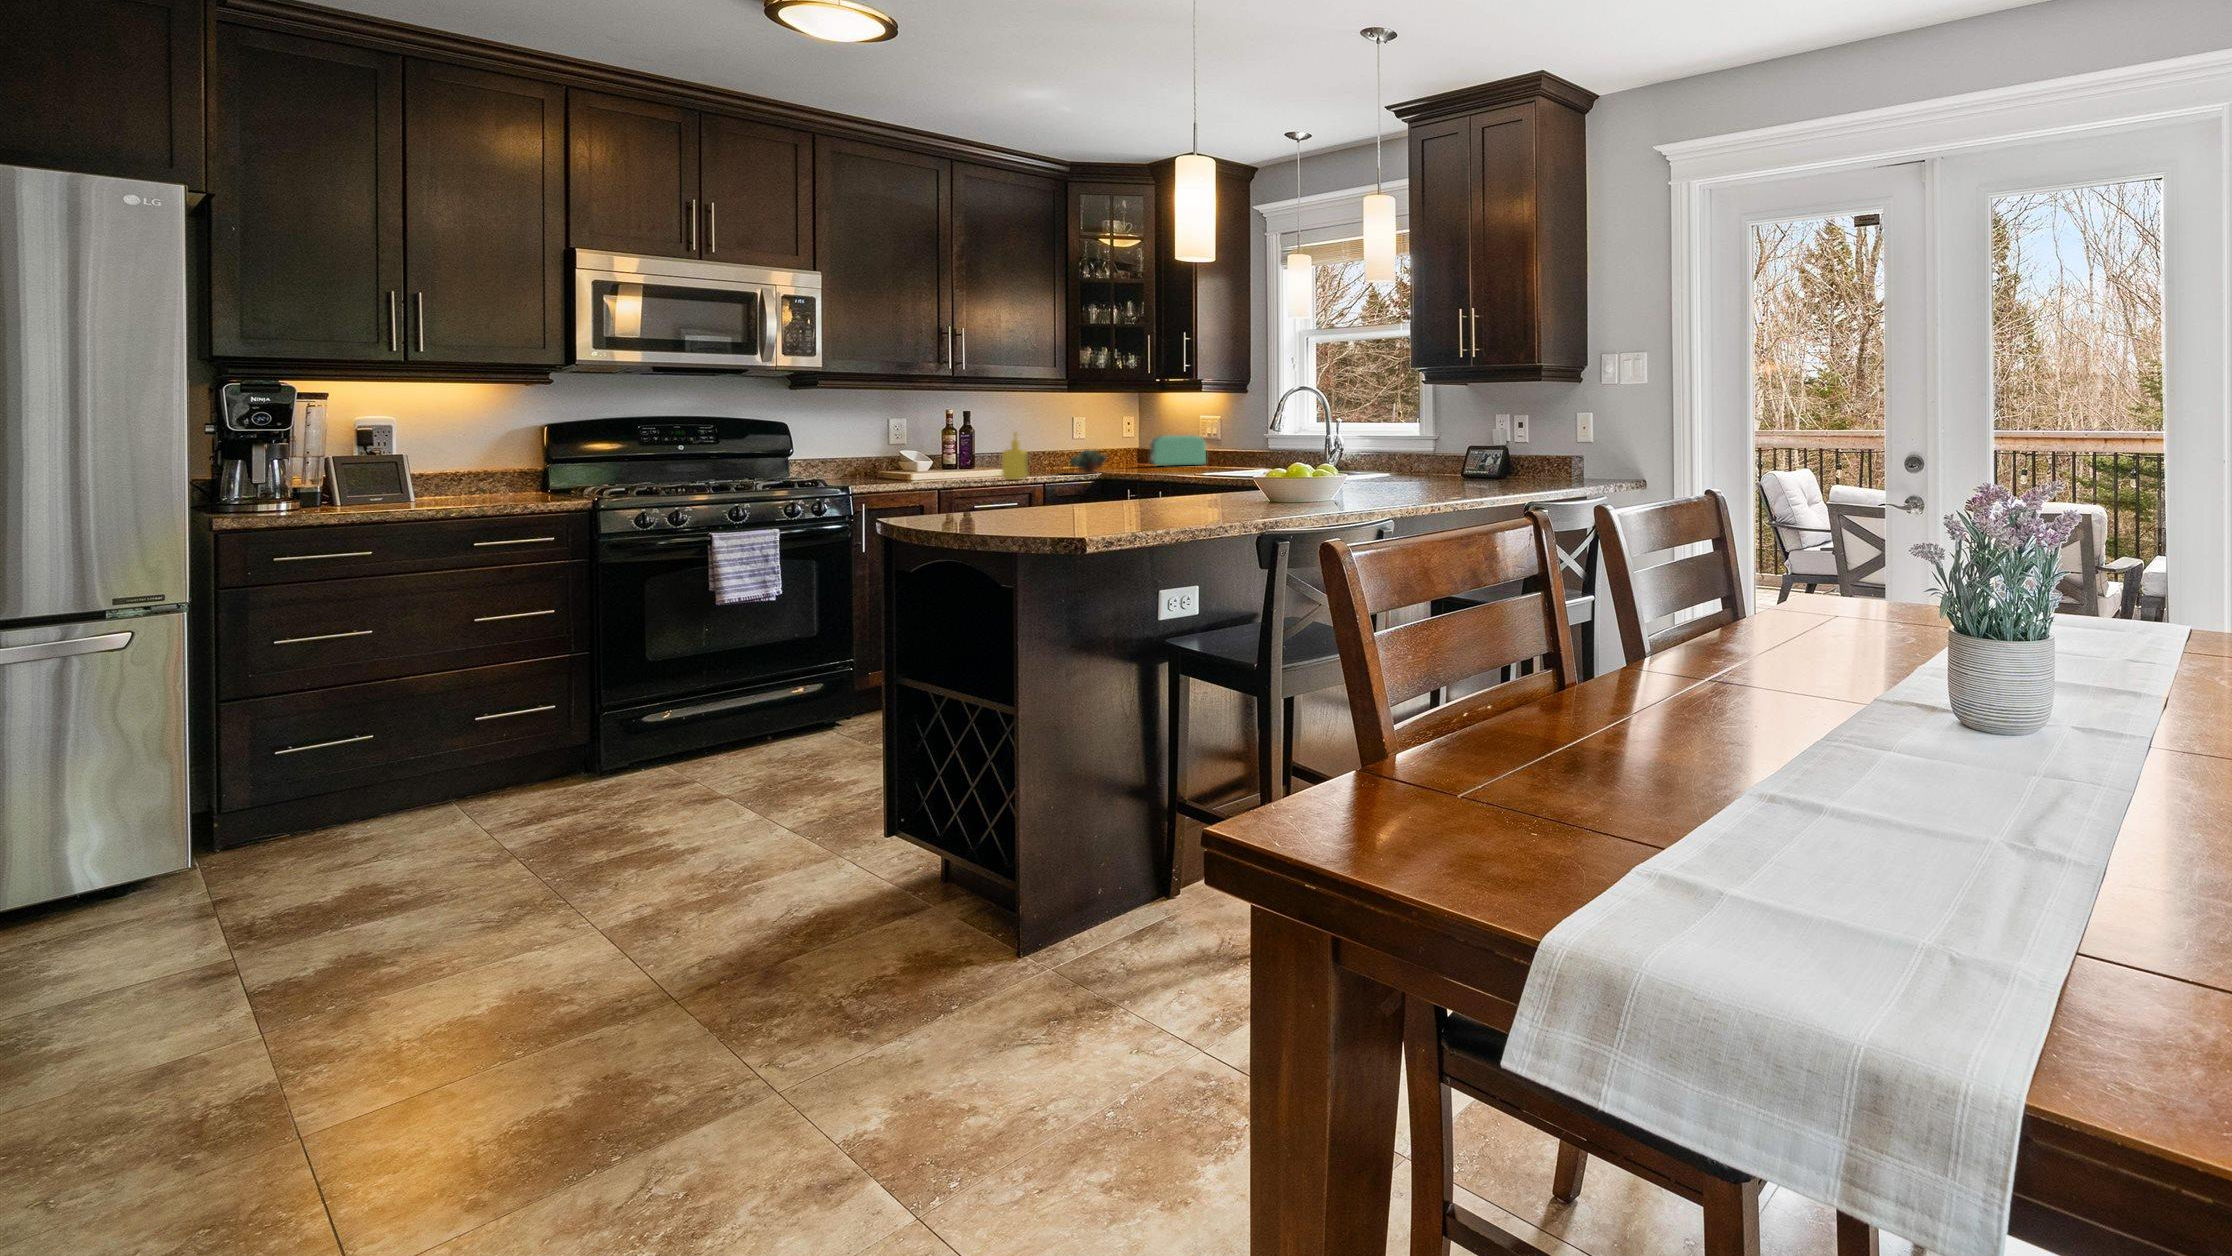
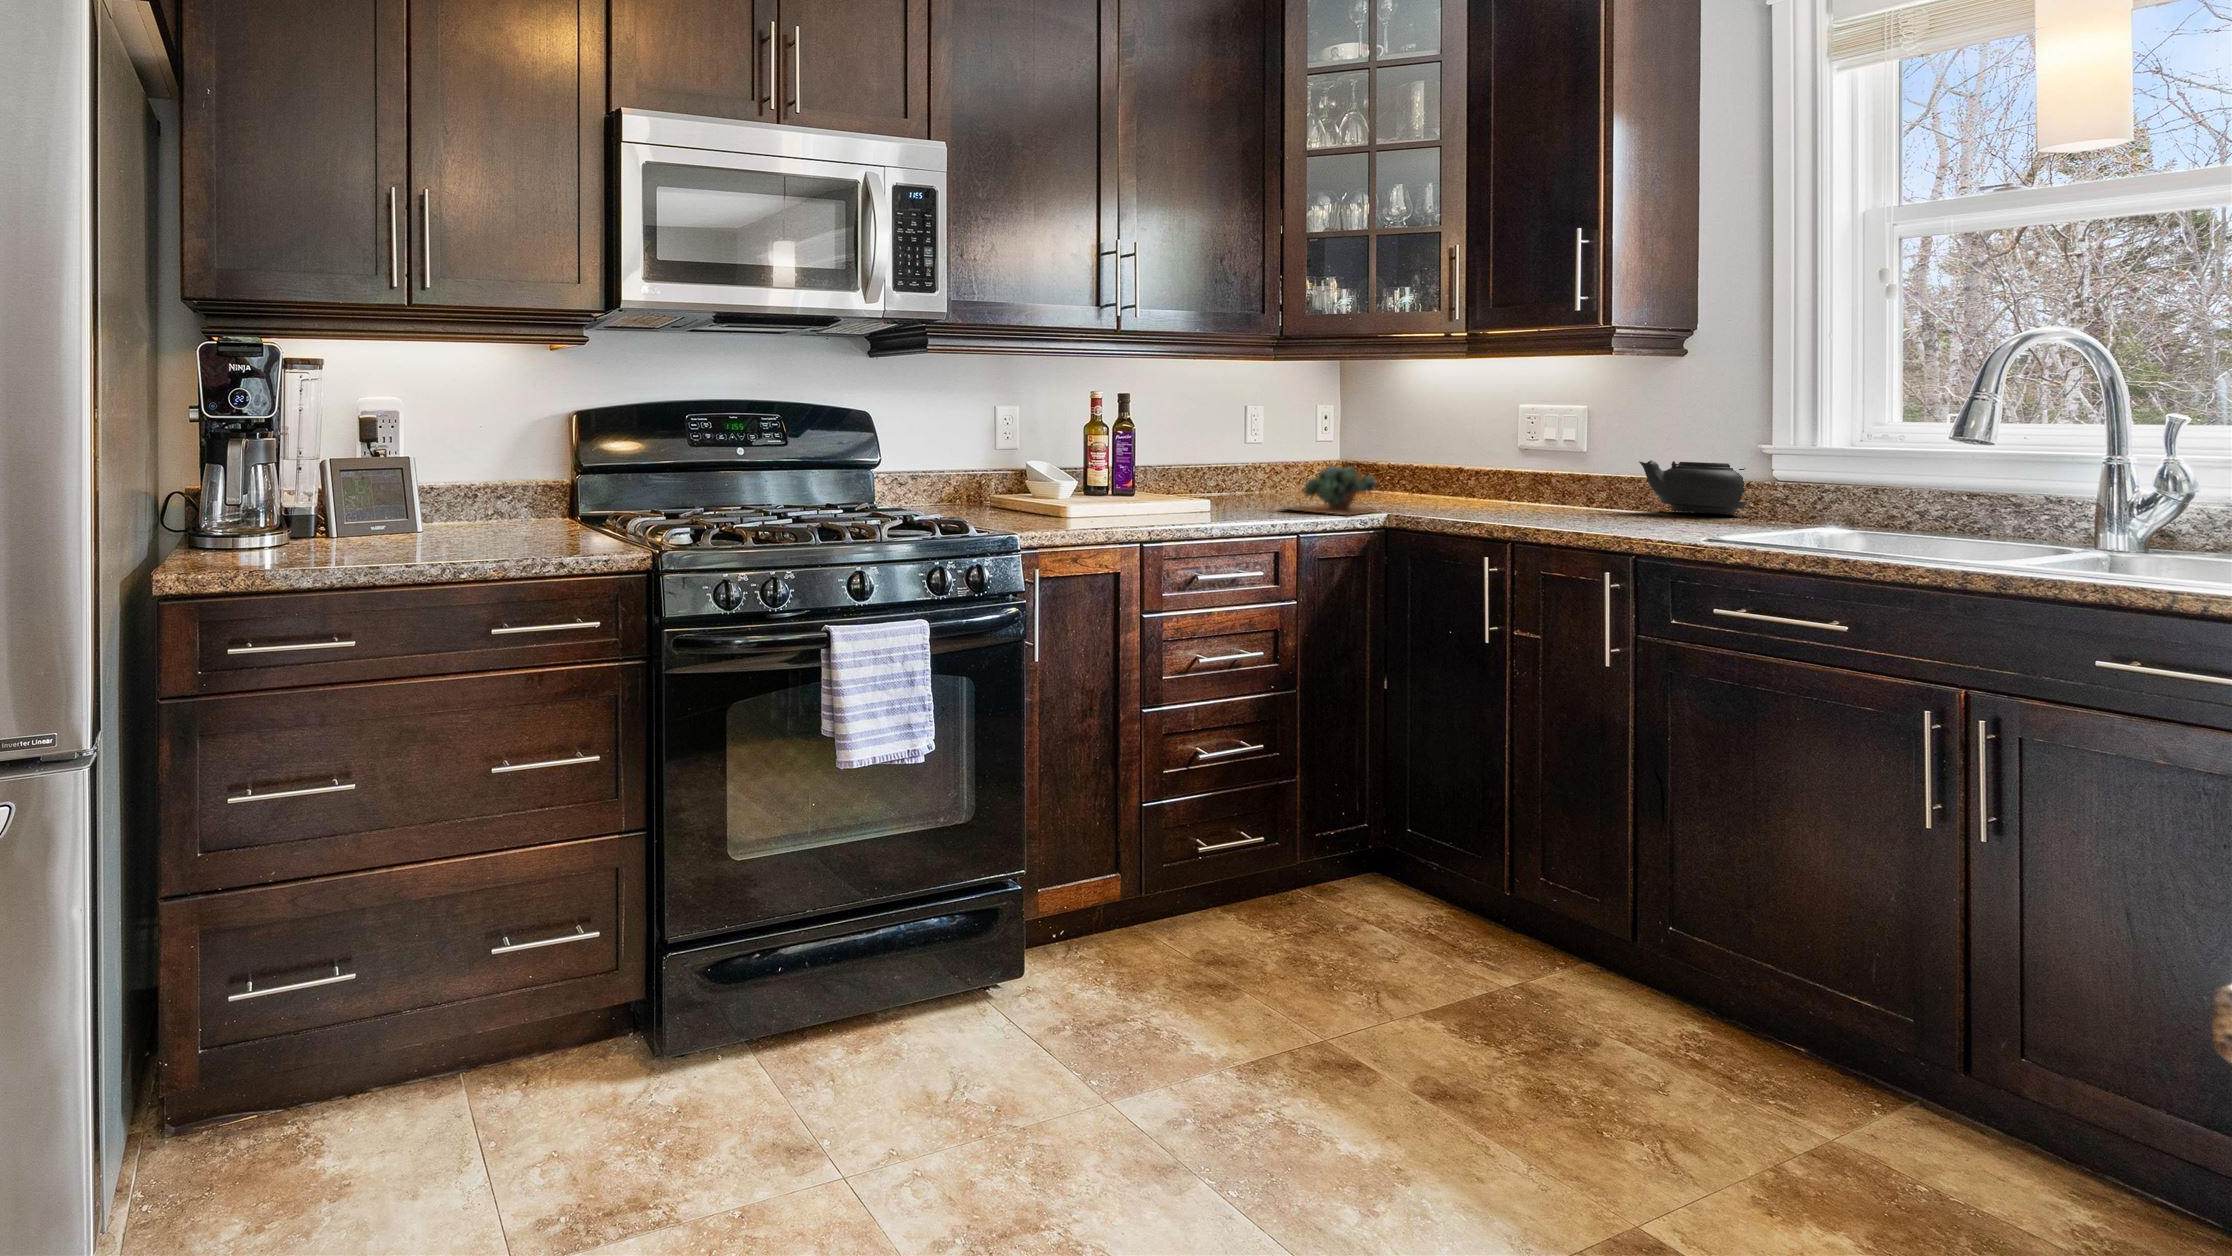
soap dispenser: present [1002,432,1028,480] -> none [1227,433,1272,526]
toaster: present [1150,435,1206,466] -> none [1398,441,1524,500]
teapot: none [1228,442,1269,466] -> present [1639,460,1747,515]

